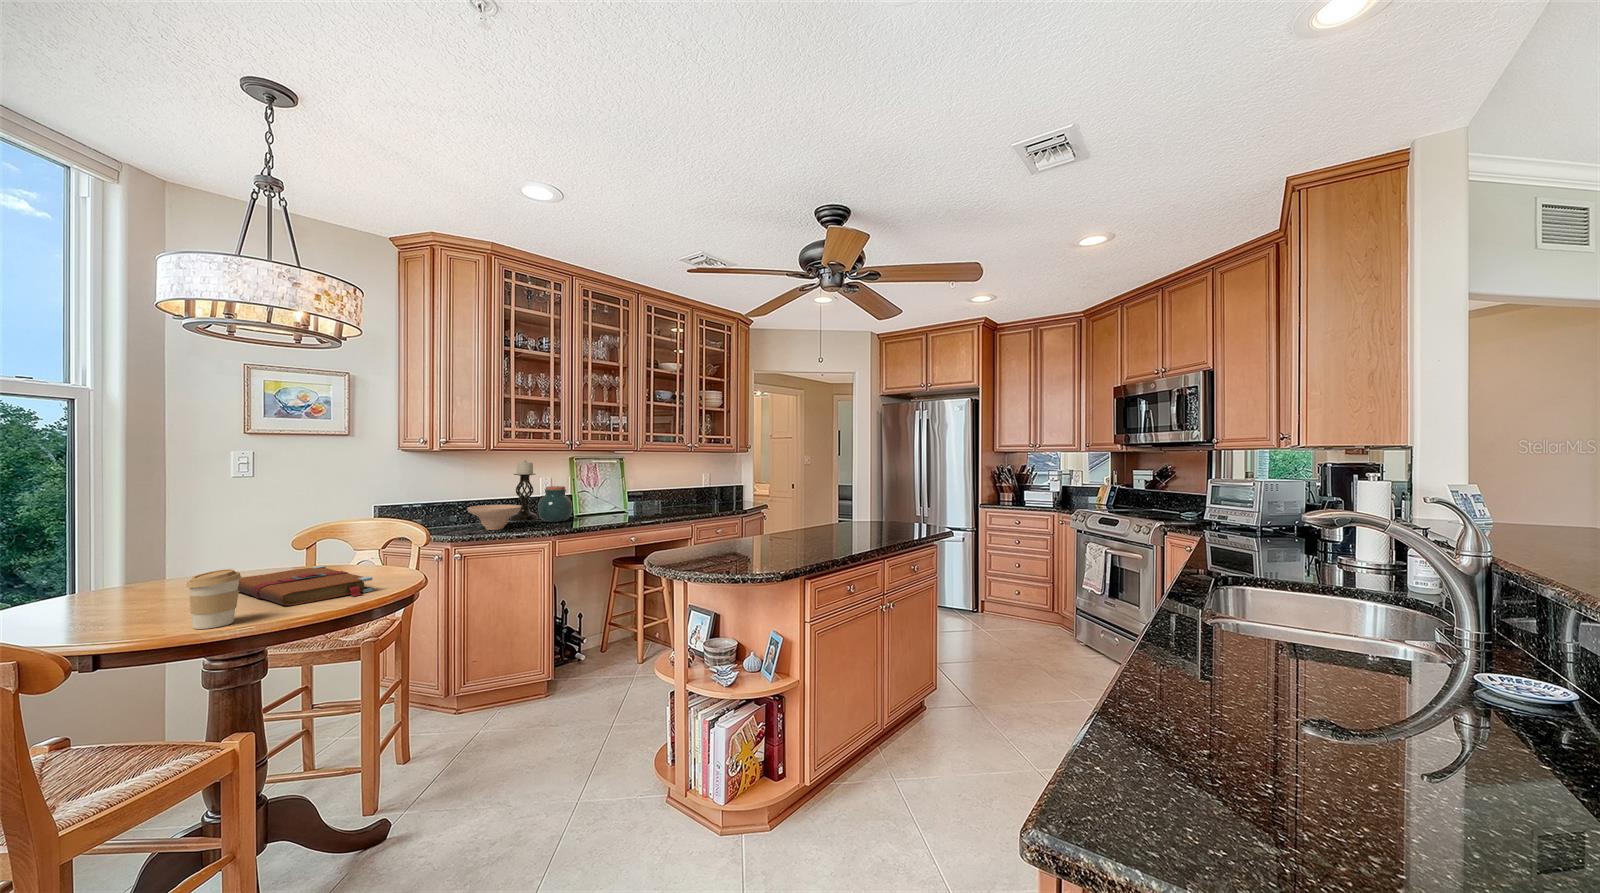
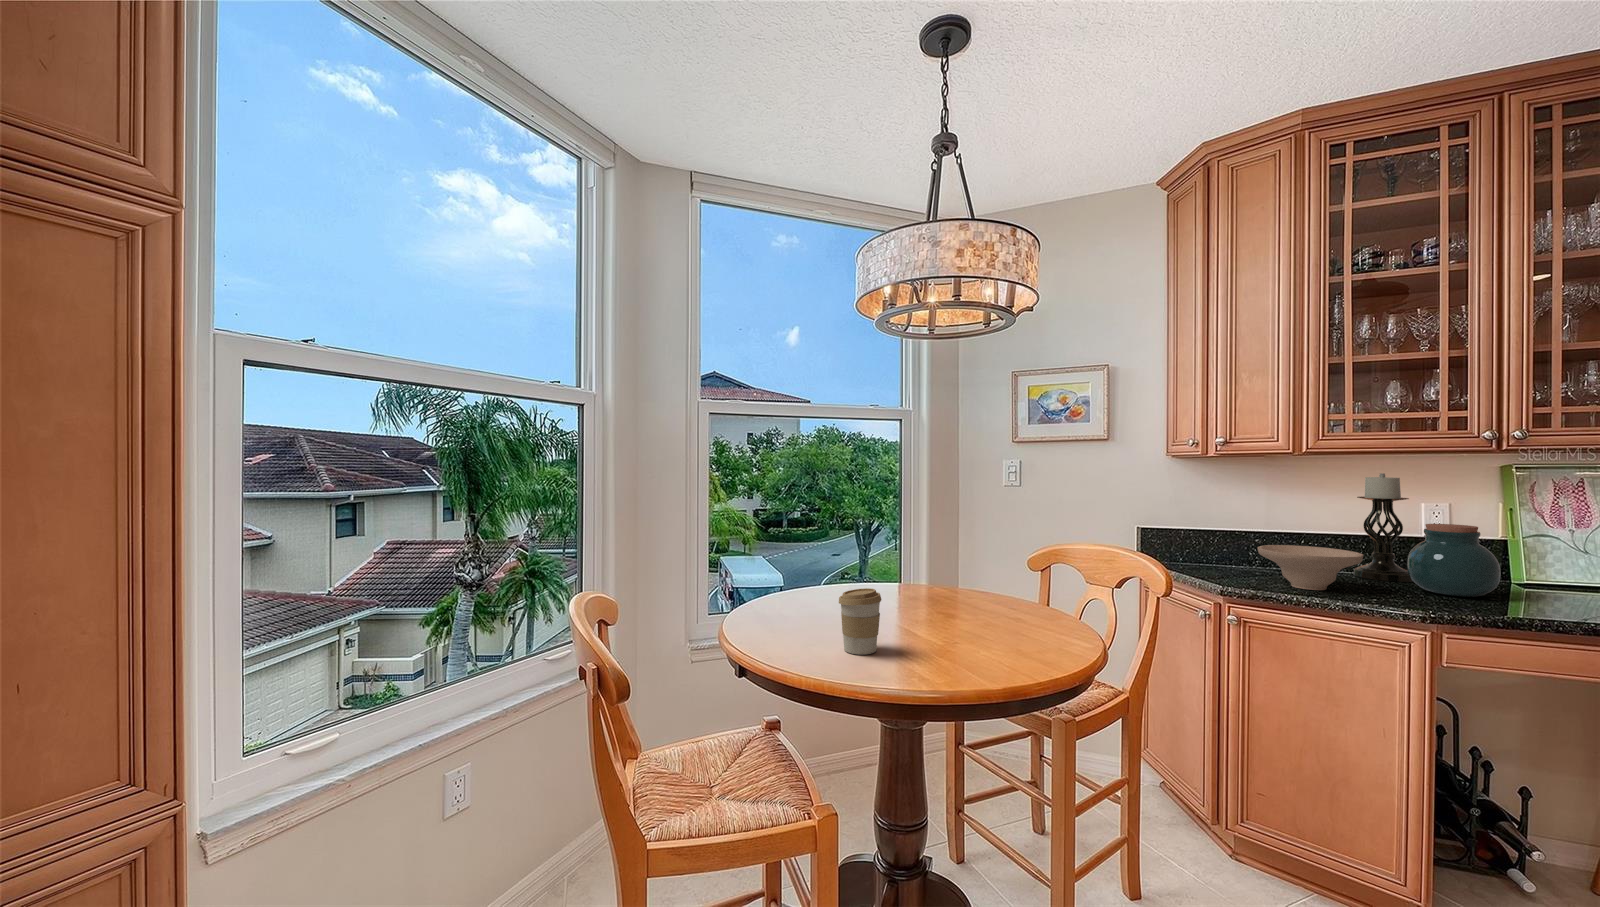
book: present [238,566,373,606] -> none [930,597,1037,658]

